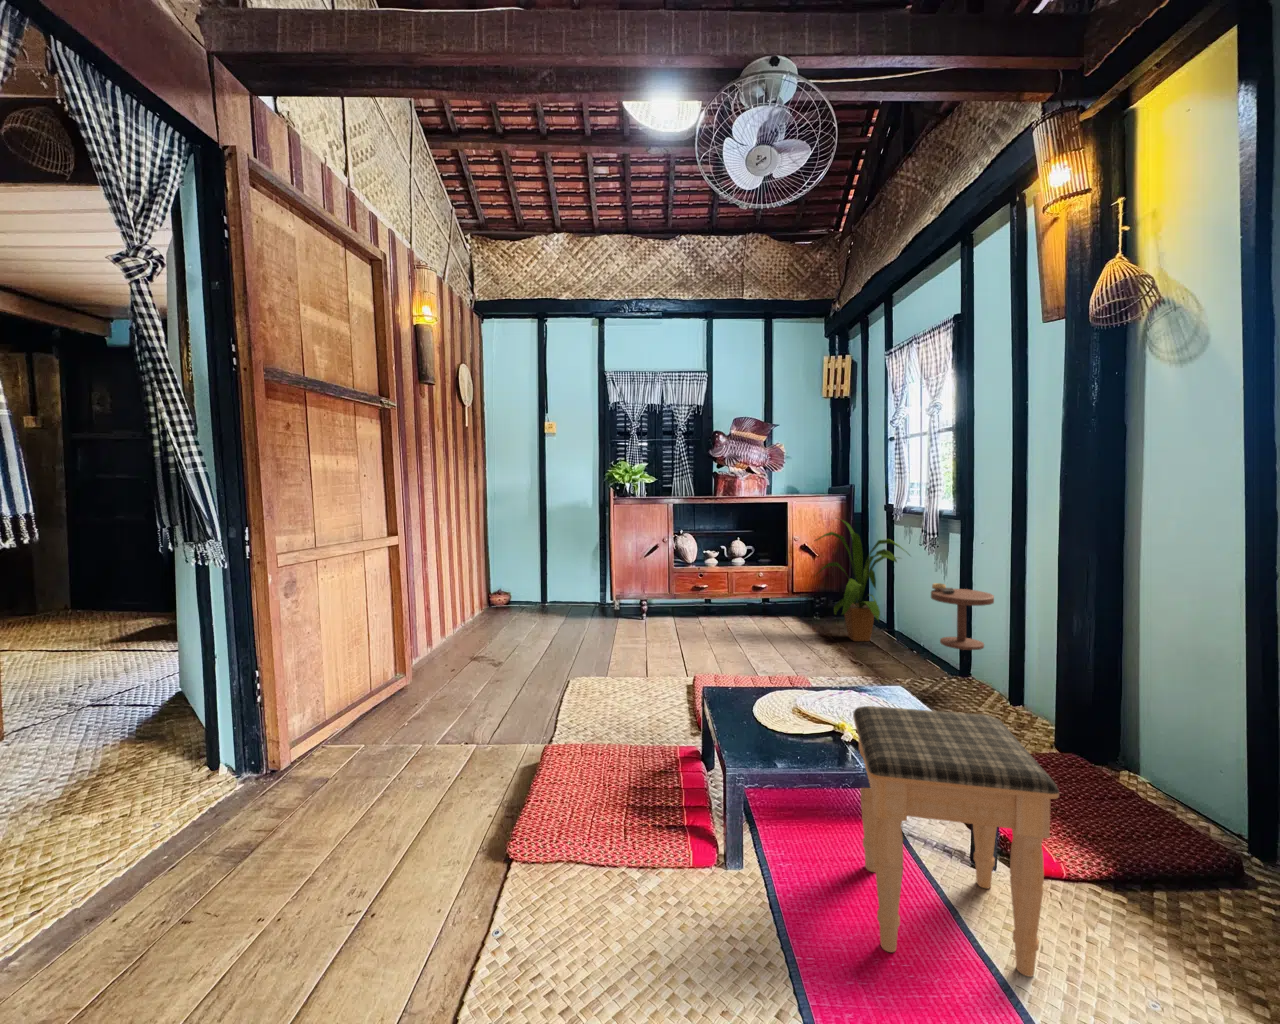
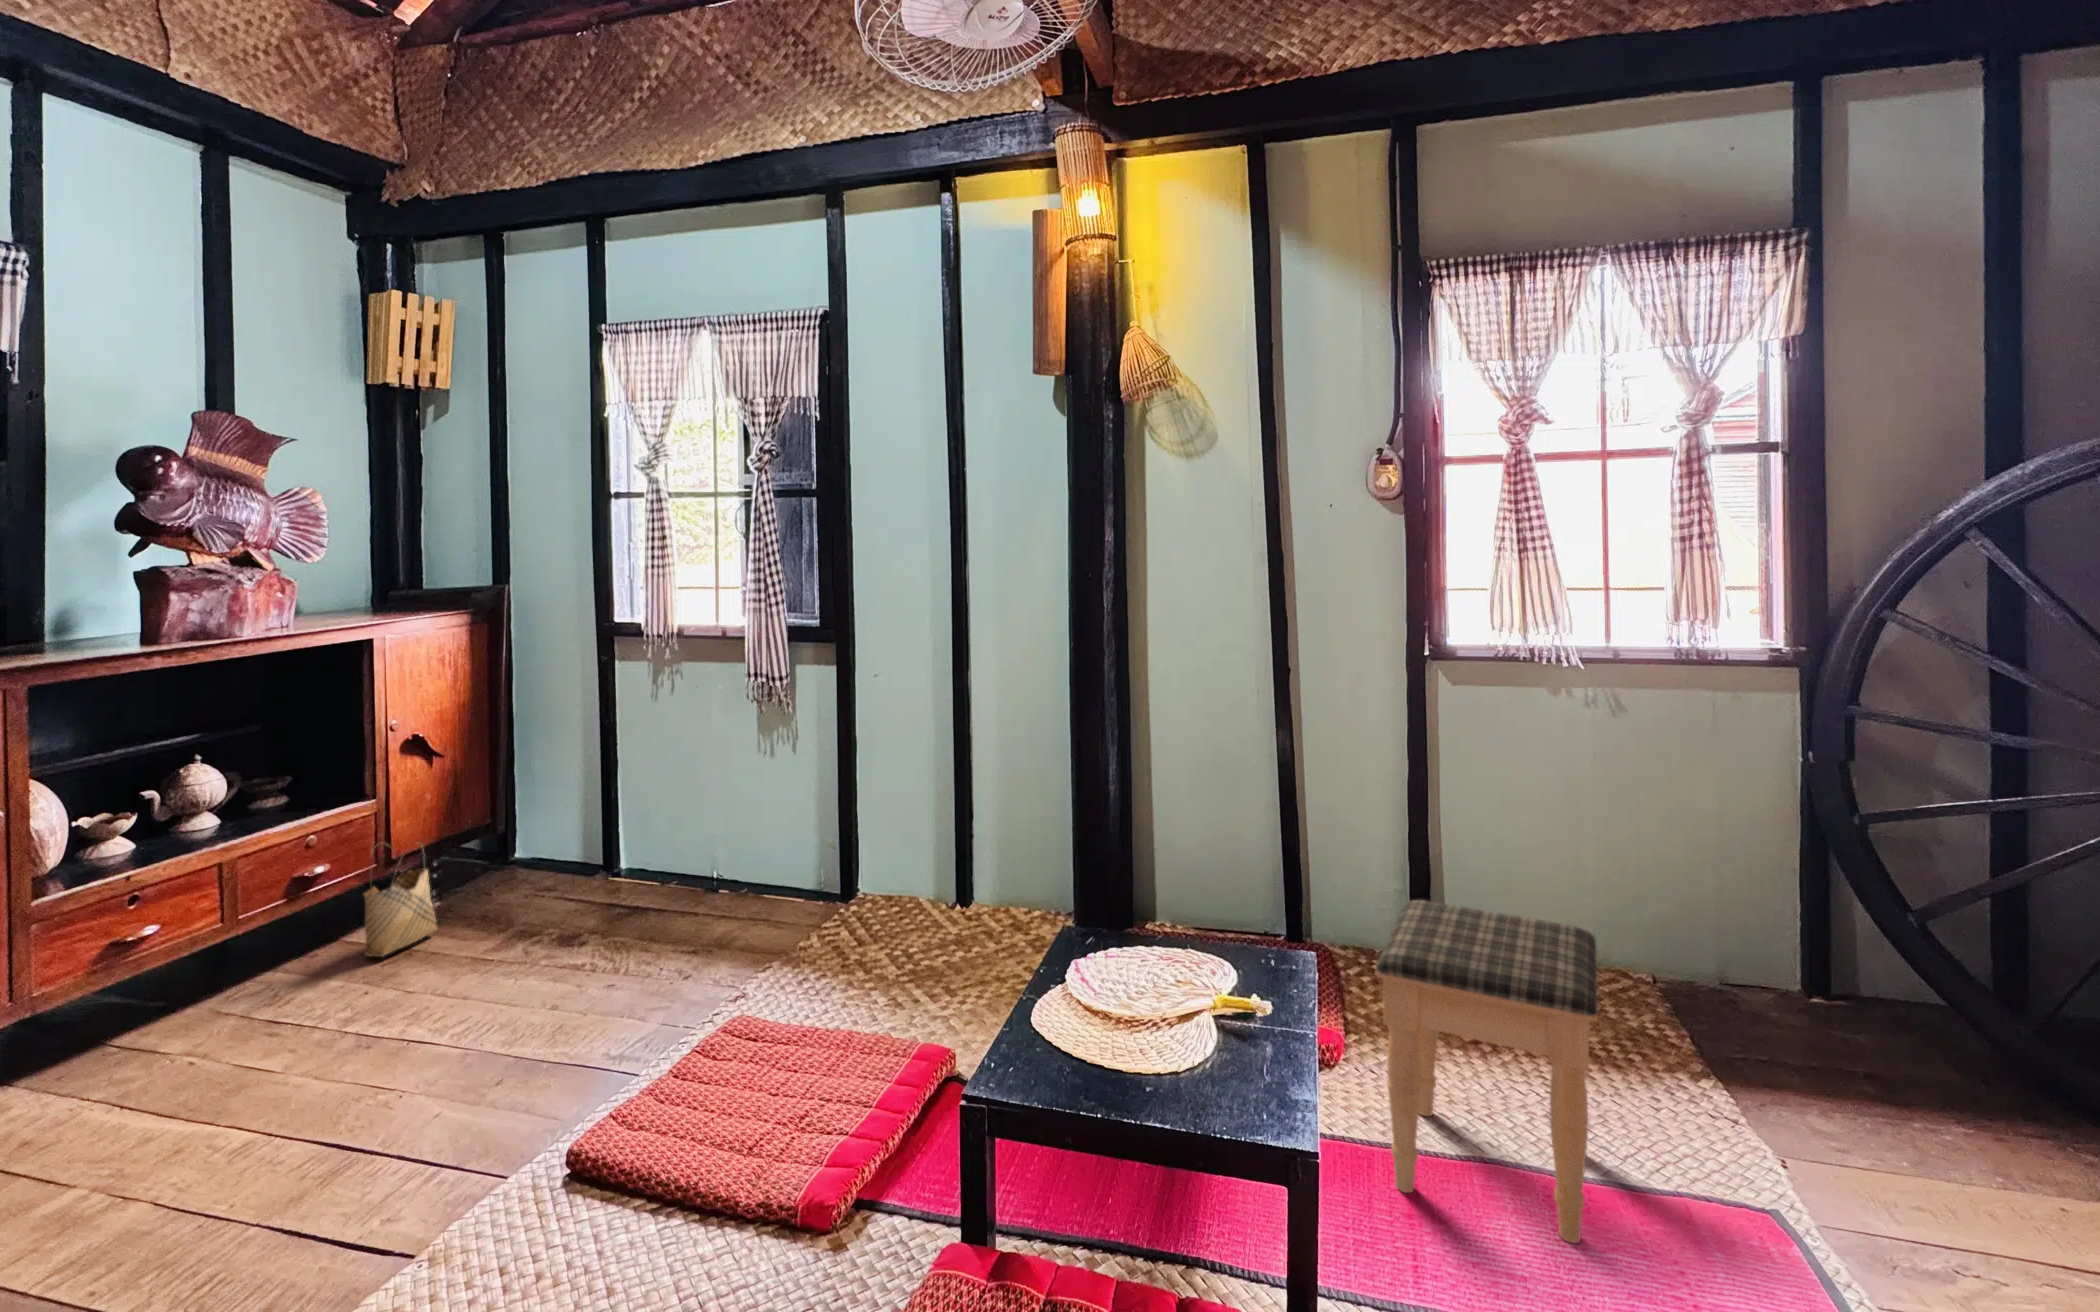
house plant: present [816,520,903,641] -> none [519,664,727,918]
woven basket: none [769,582,799,623] -> present [364,845,437,957]
side table: present [931,583,994,650] -> none [877,754,967,925]

